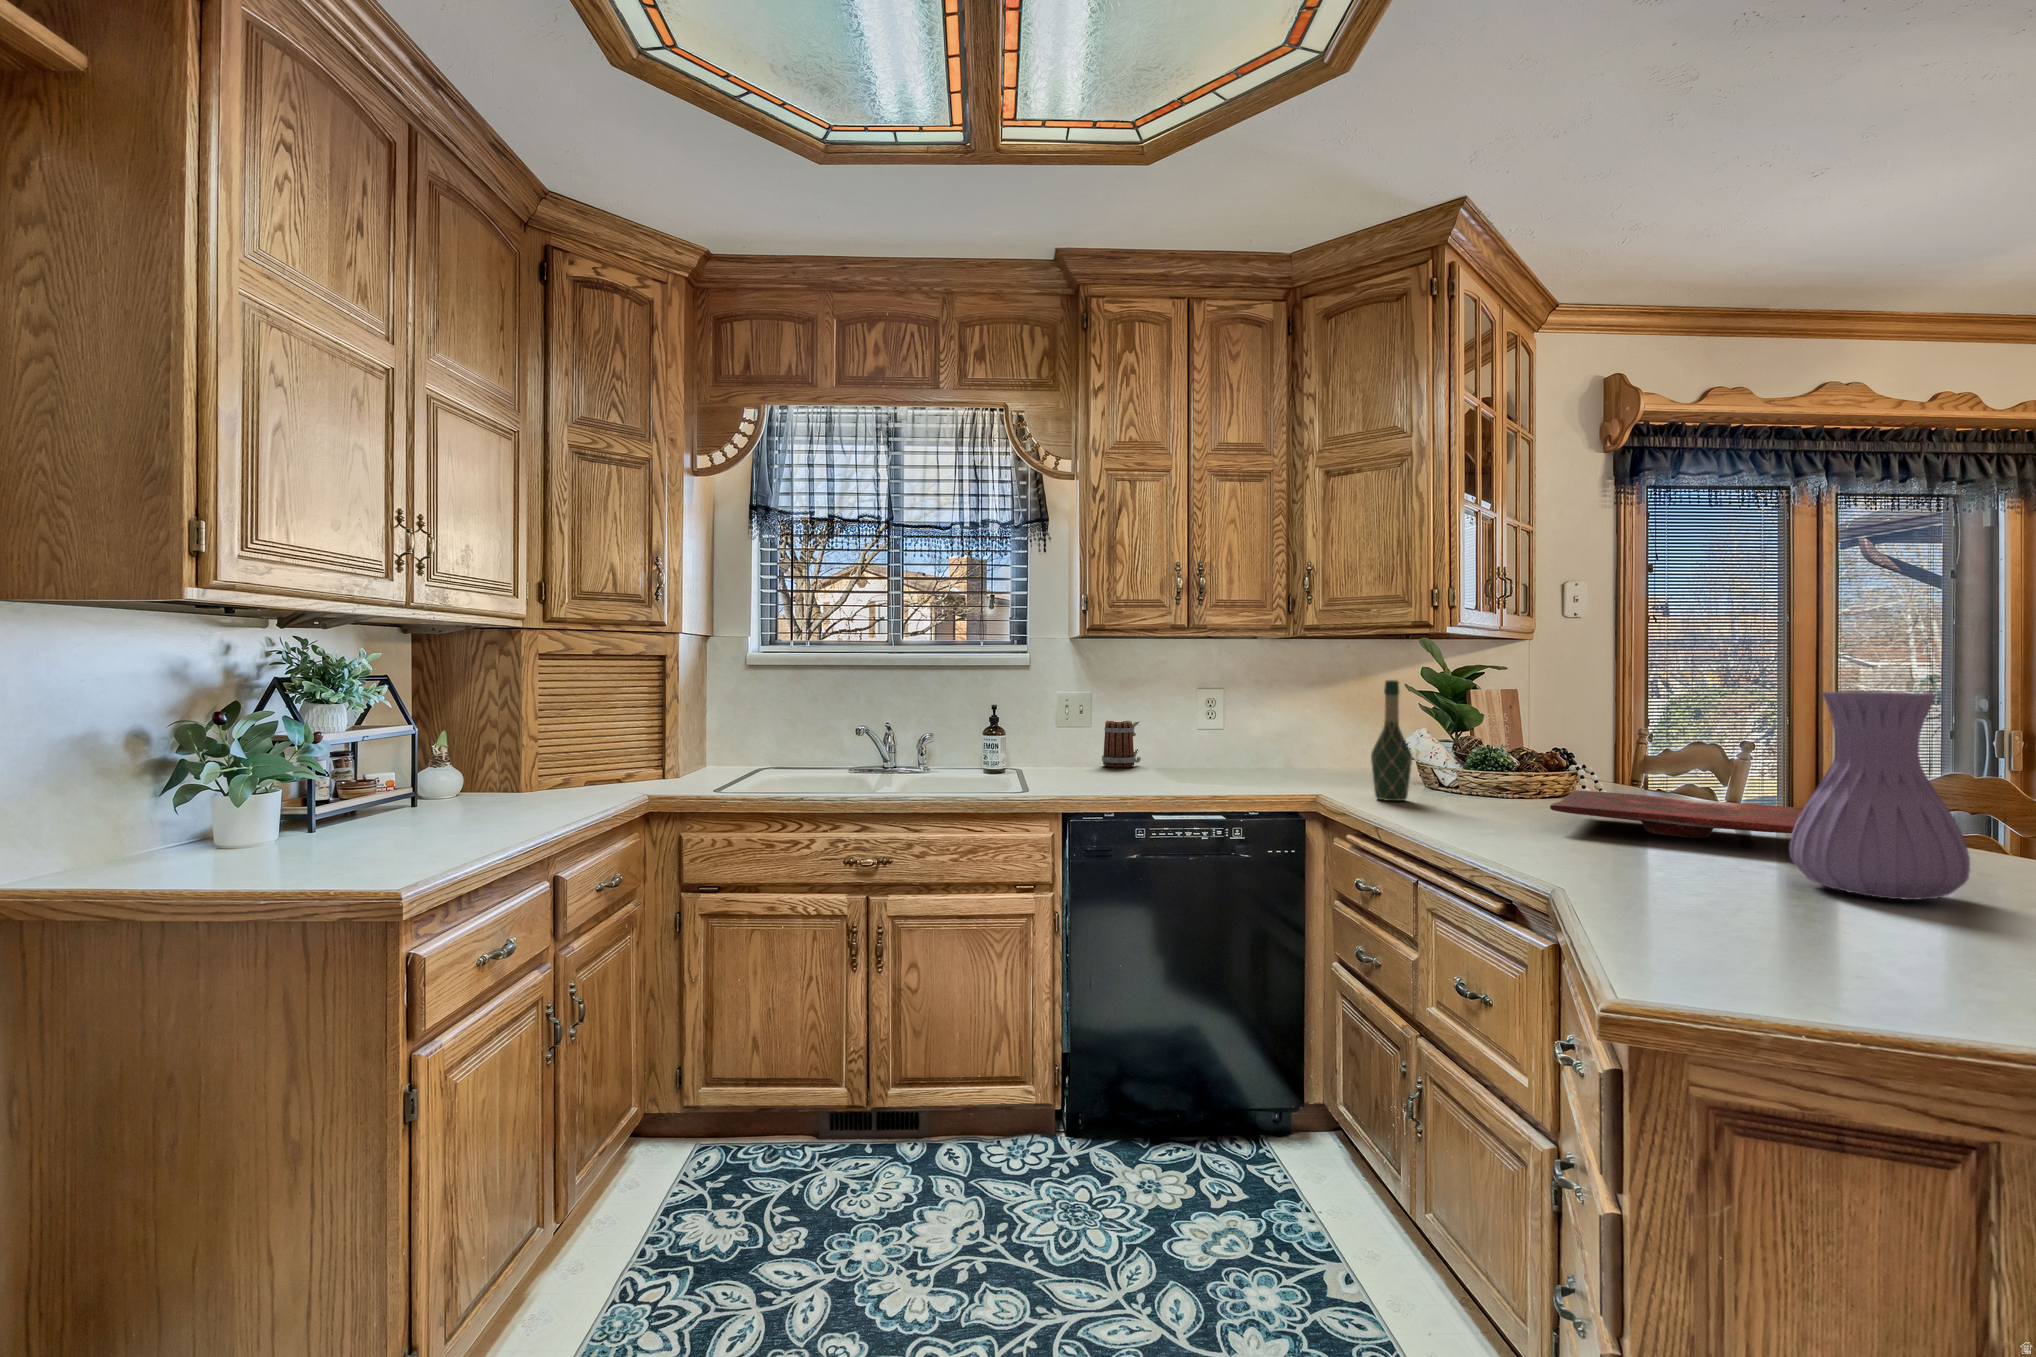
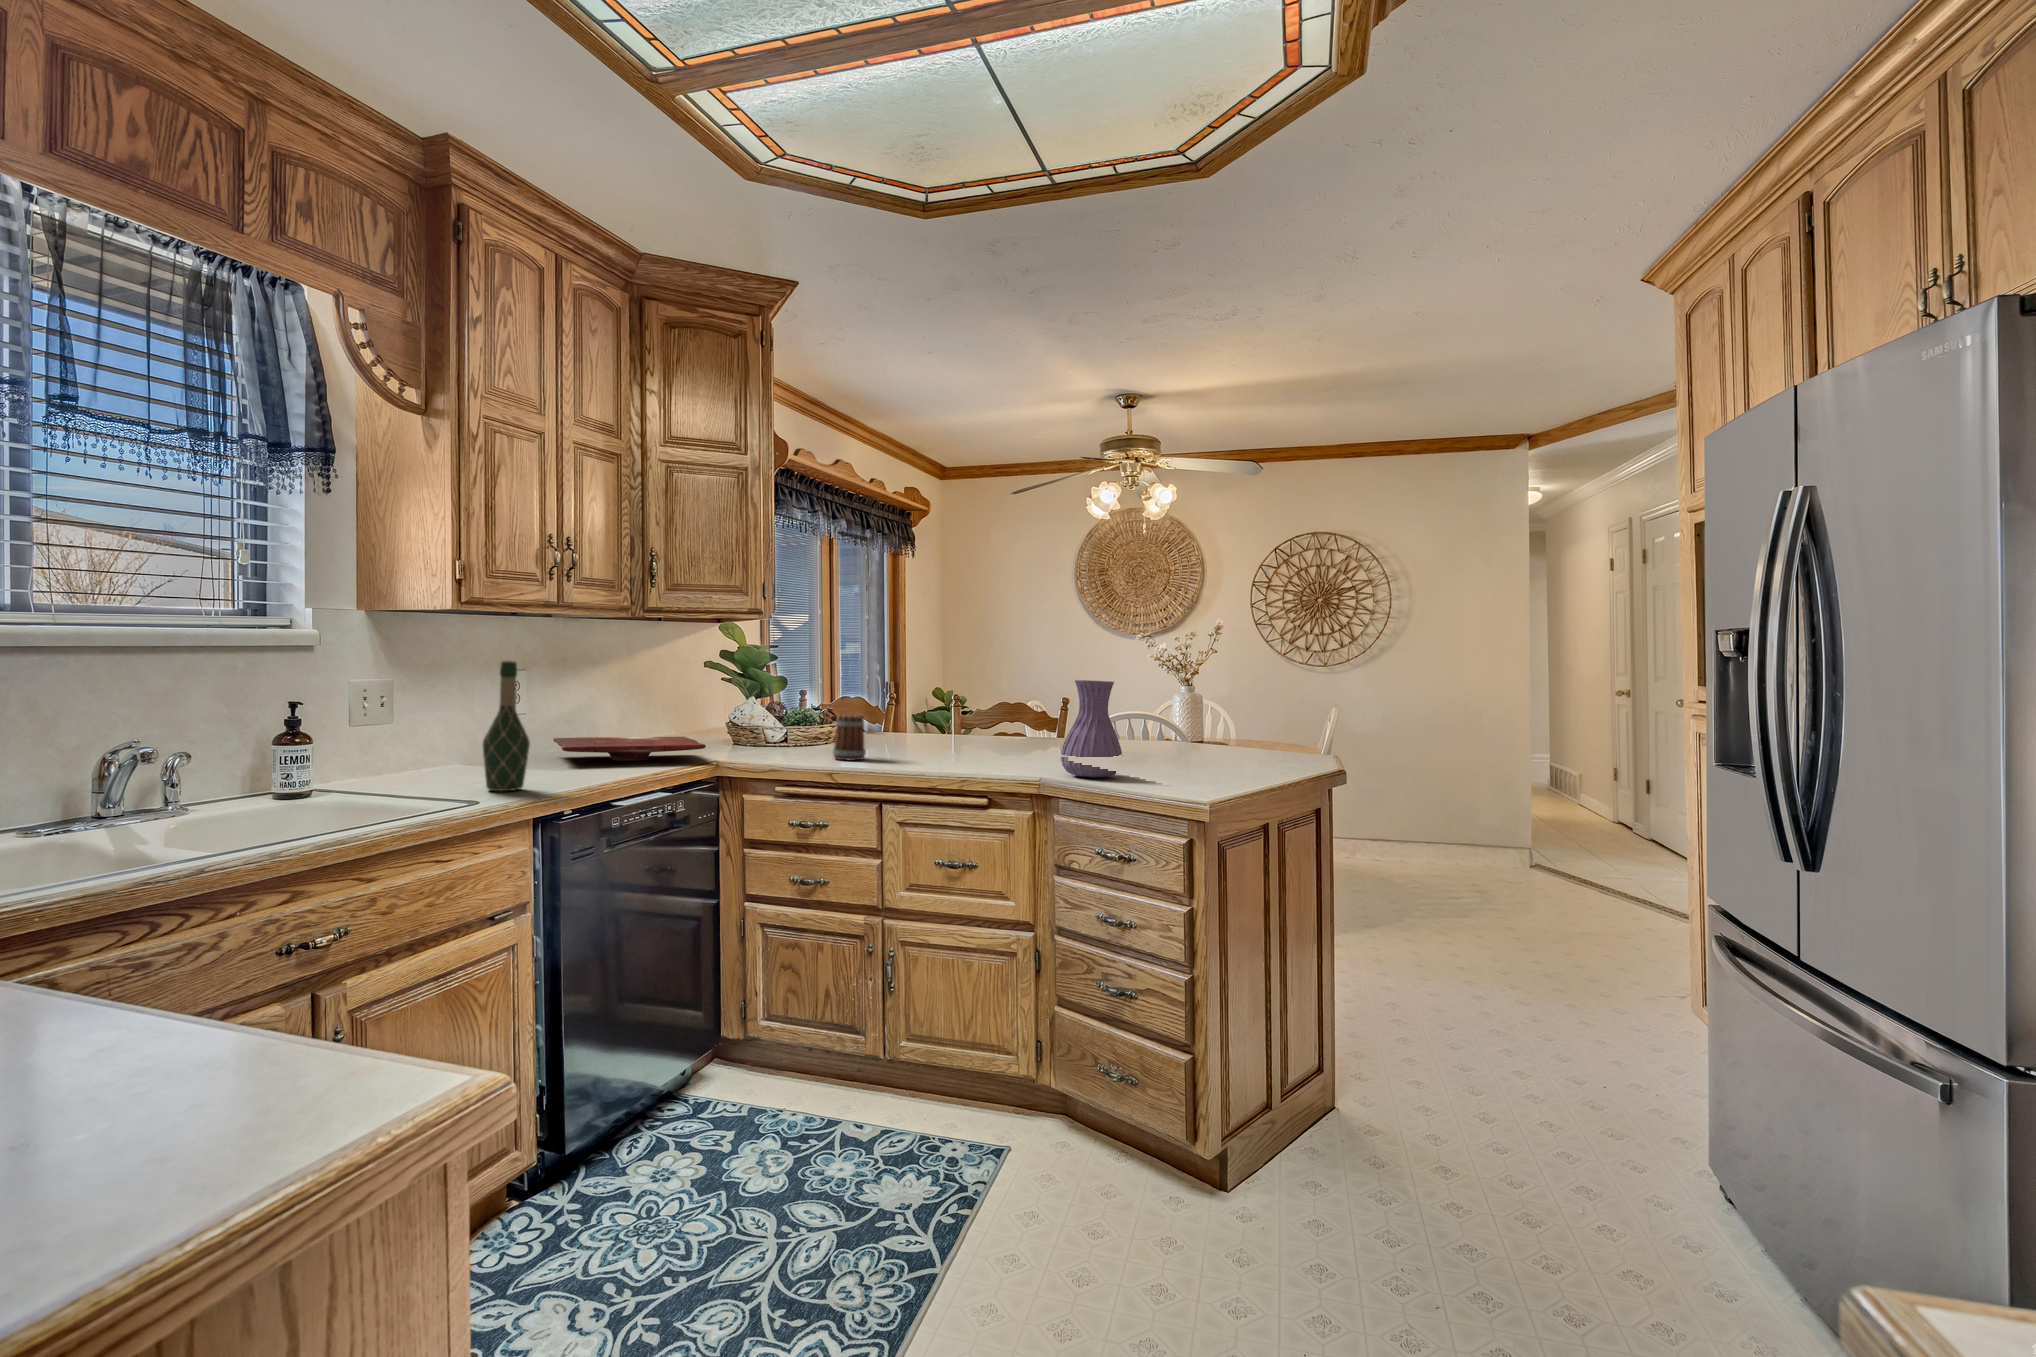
wine bottle: present [1371,680,1412,801] -> present [483,661,530,791]
mug: present [1102,721,1141,768] -> present [833,714,866,760]
cutting board: present [1550,790,1802,838] -> present [553,737,706,761]

